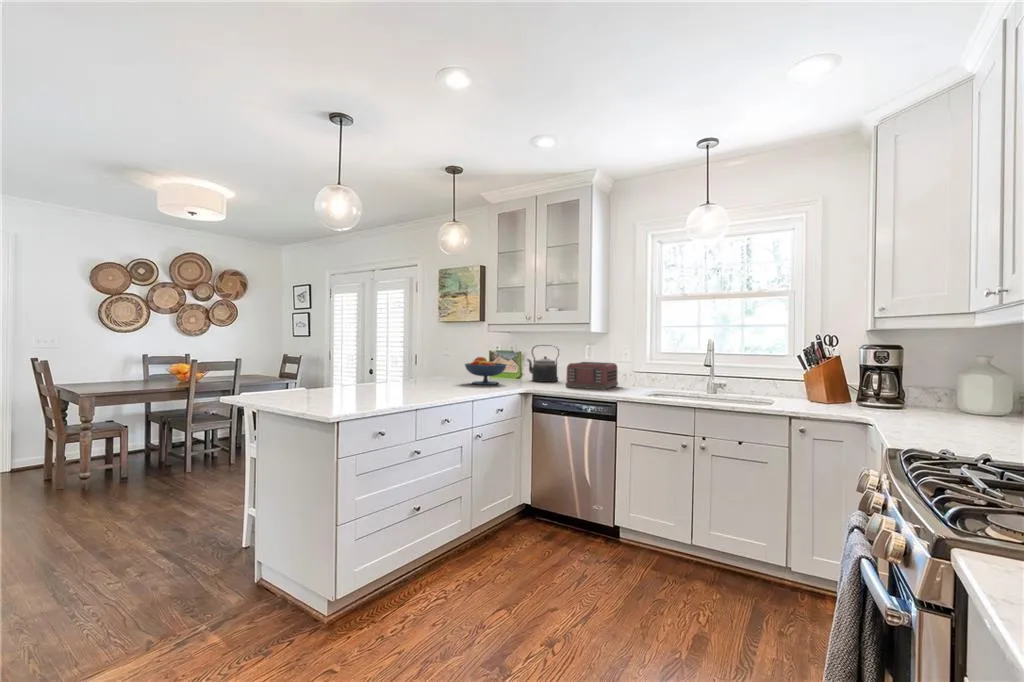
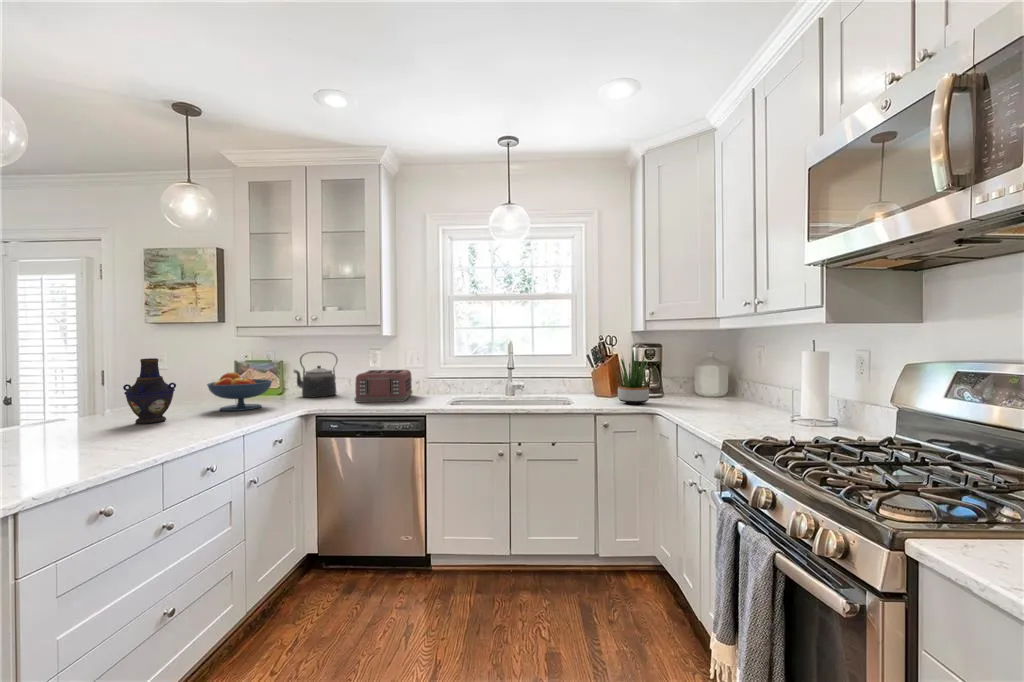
vase: none [416,343,444,386] -> present [123,358,176,424]
potted plant: none [816,351,885,412] -> present [611,351,653,404]

